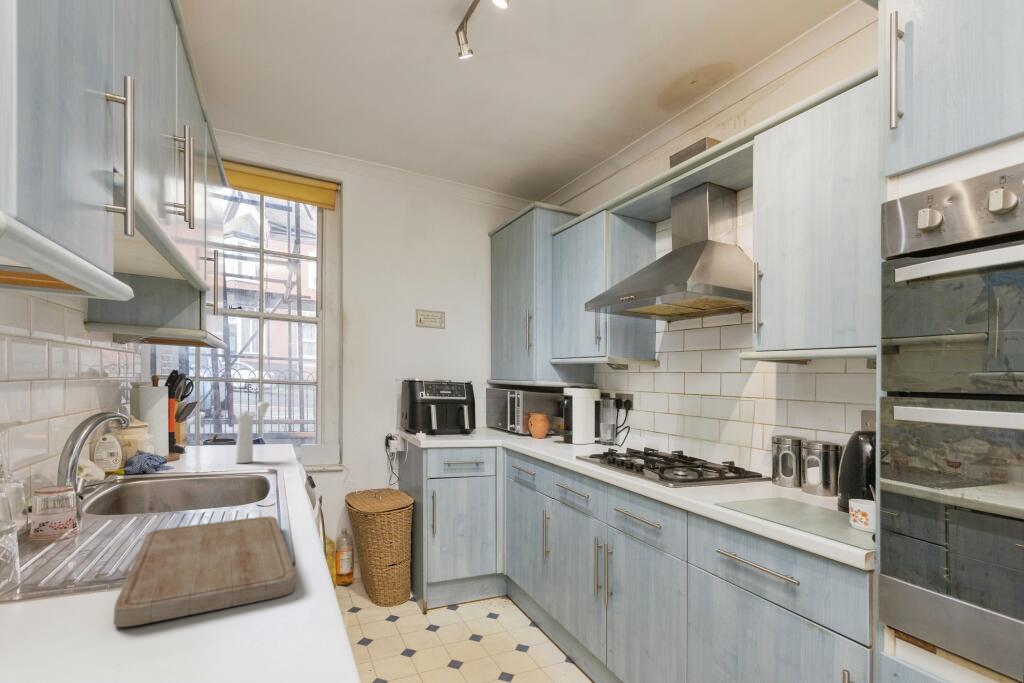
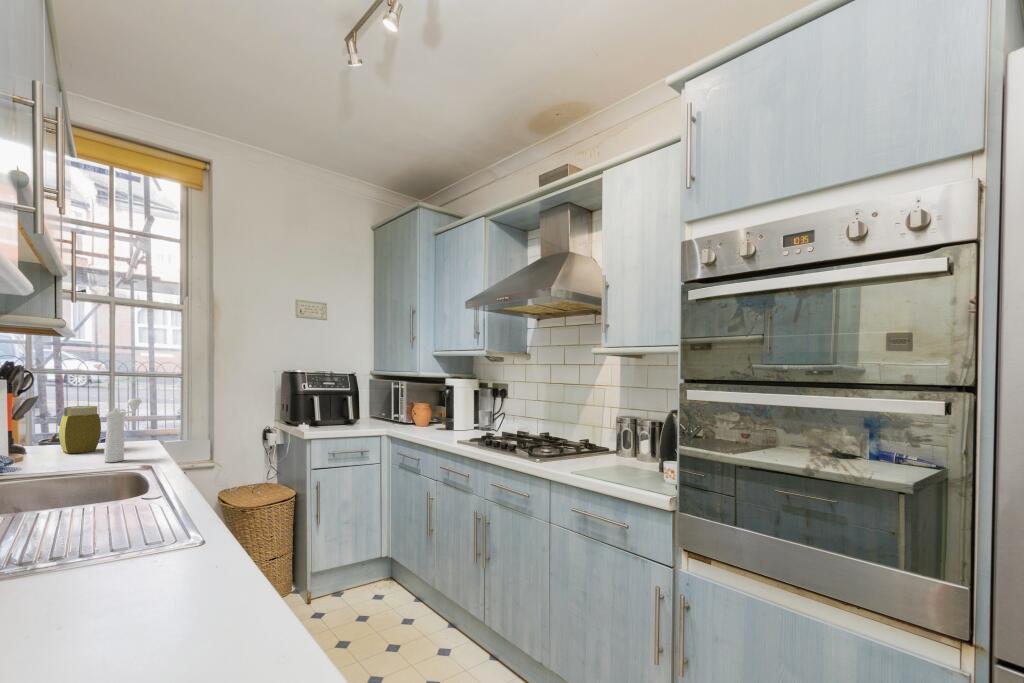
jar: none [204,408,238,453] -> present [59,406,101,454]
cutting board: present [114,516,295,627] -> none [37,506,213,605]

